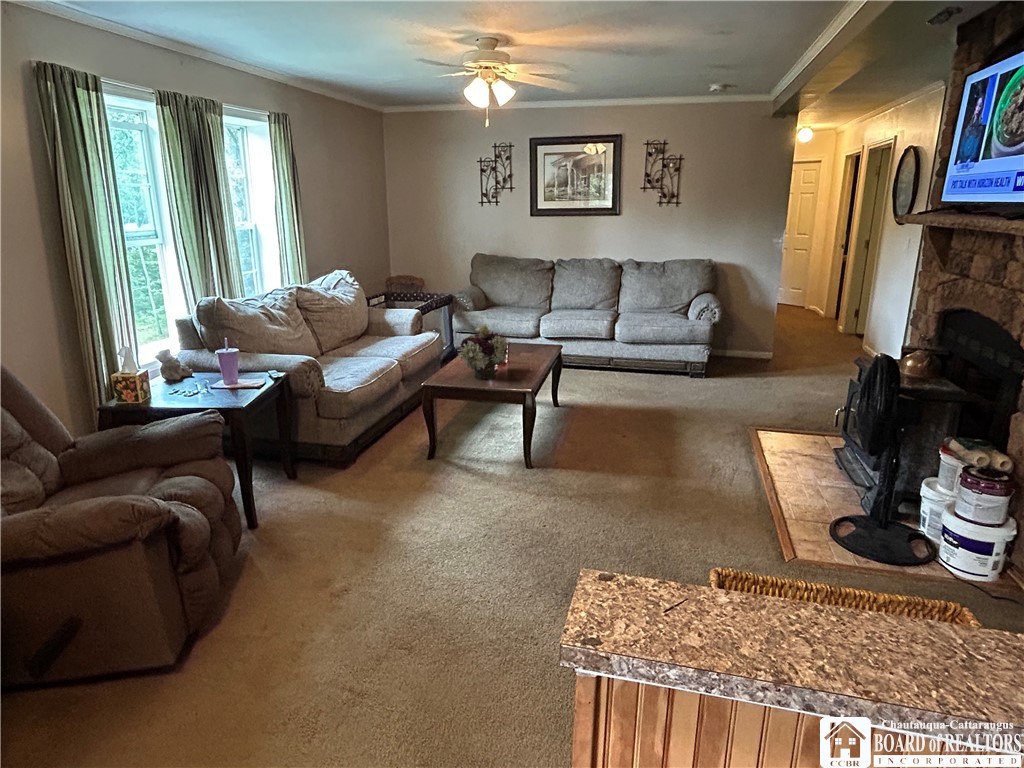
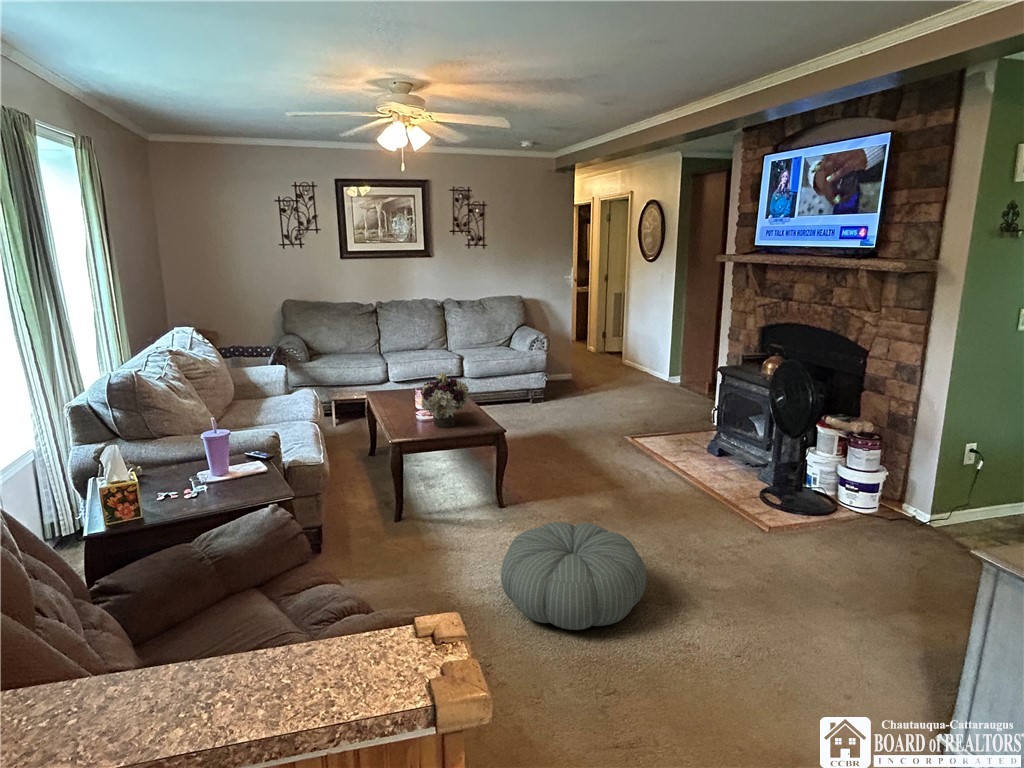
pouf: none [392,484,540,594] -> present [501,522,646,630]

